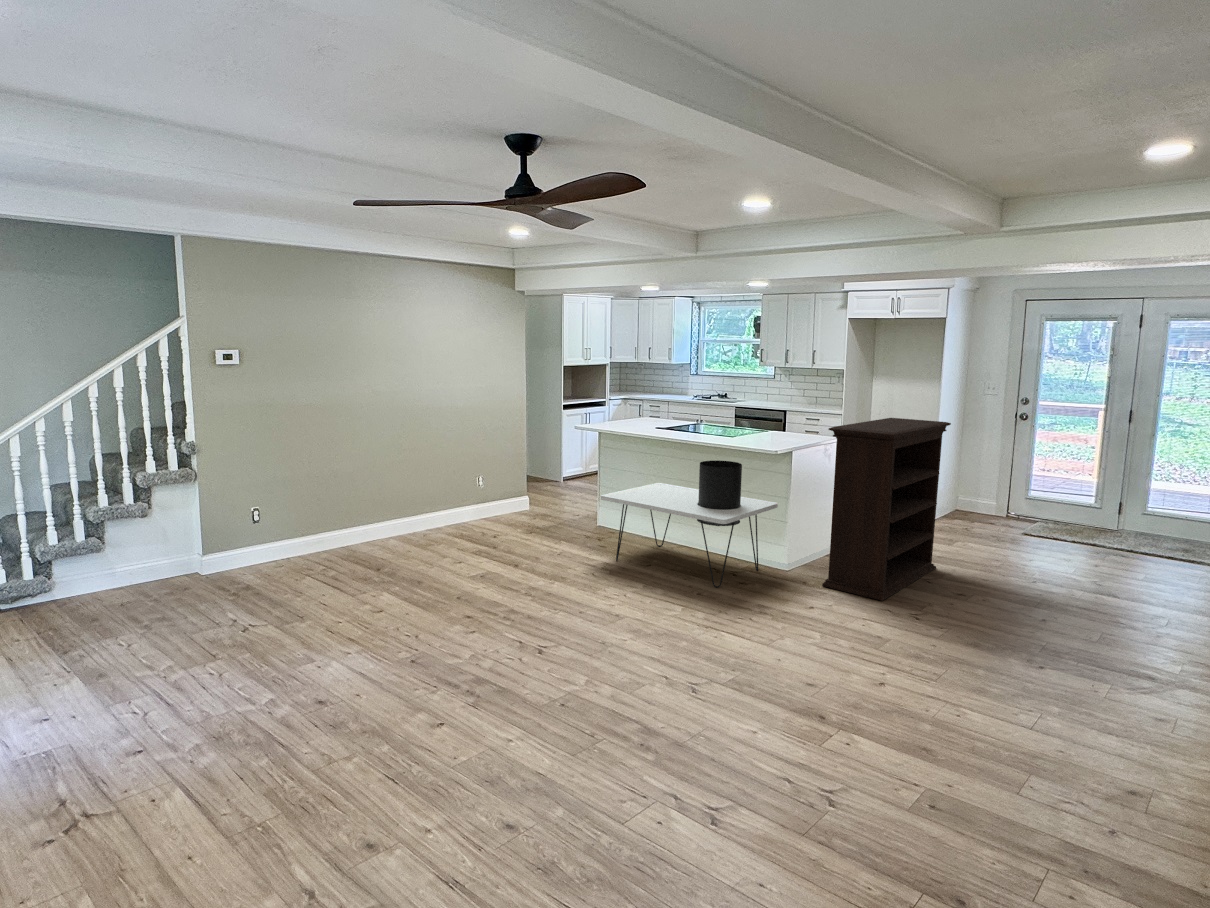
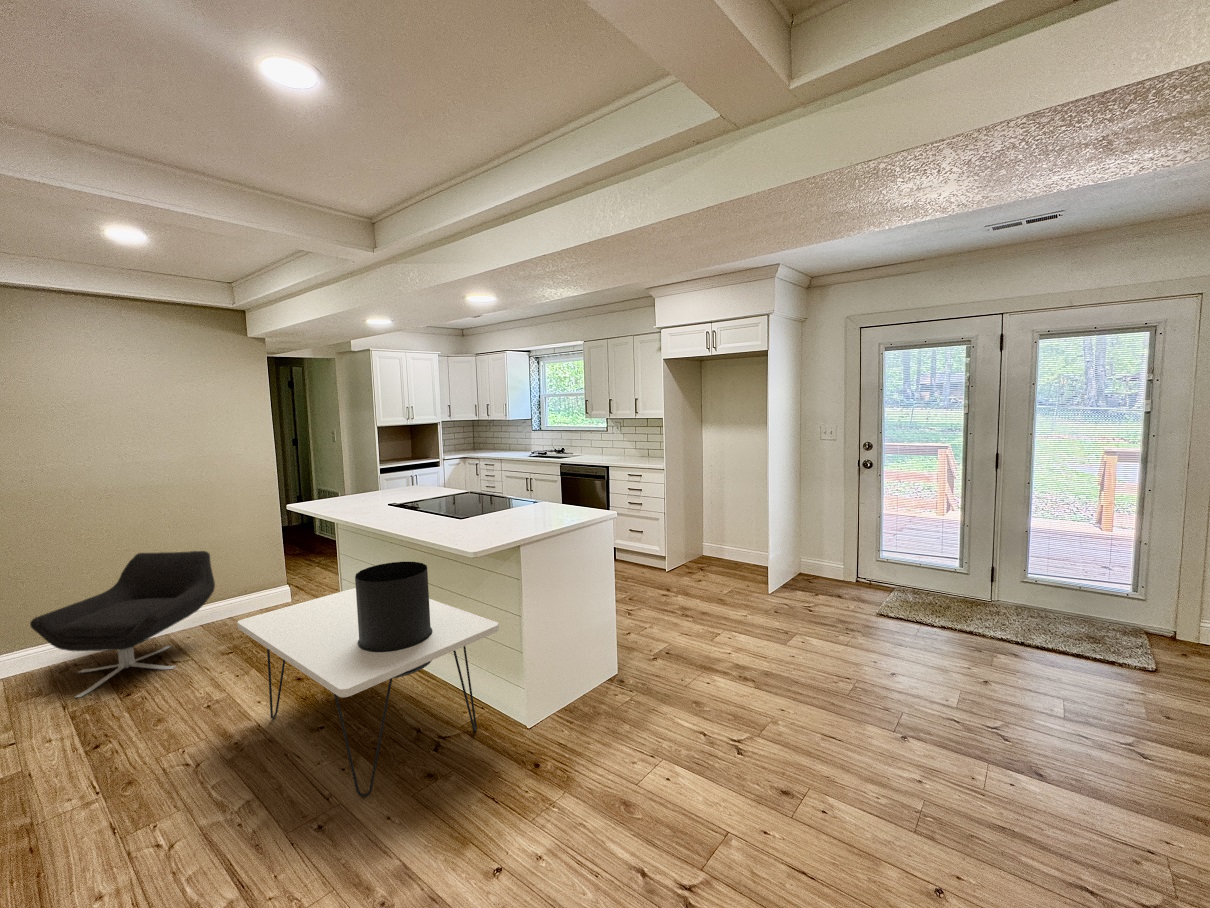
bookshelf: present [822,418,951,601] -> none [536,480,756,825]
lounge chair: none [423,458,516,547] -> present [30,551,215,697]

